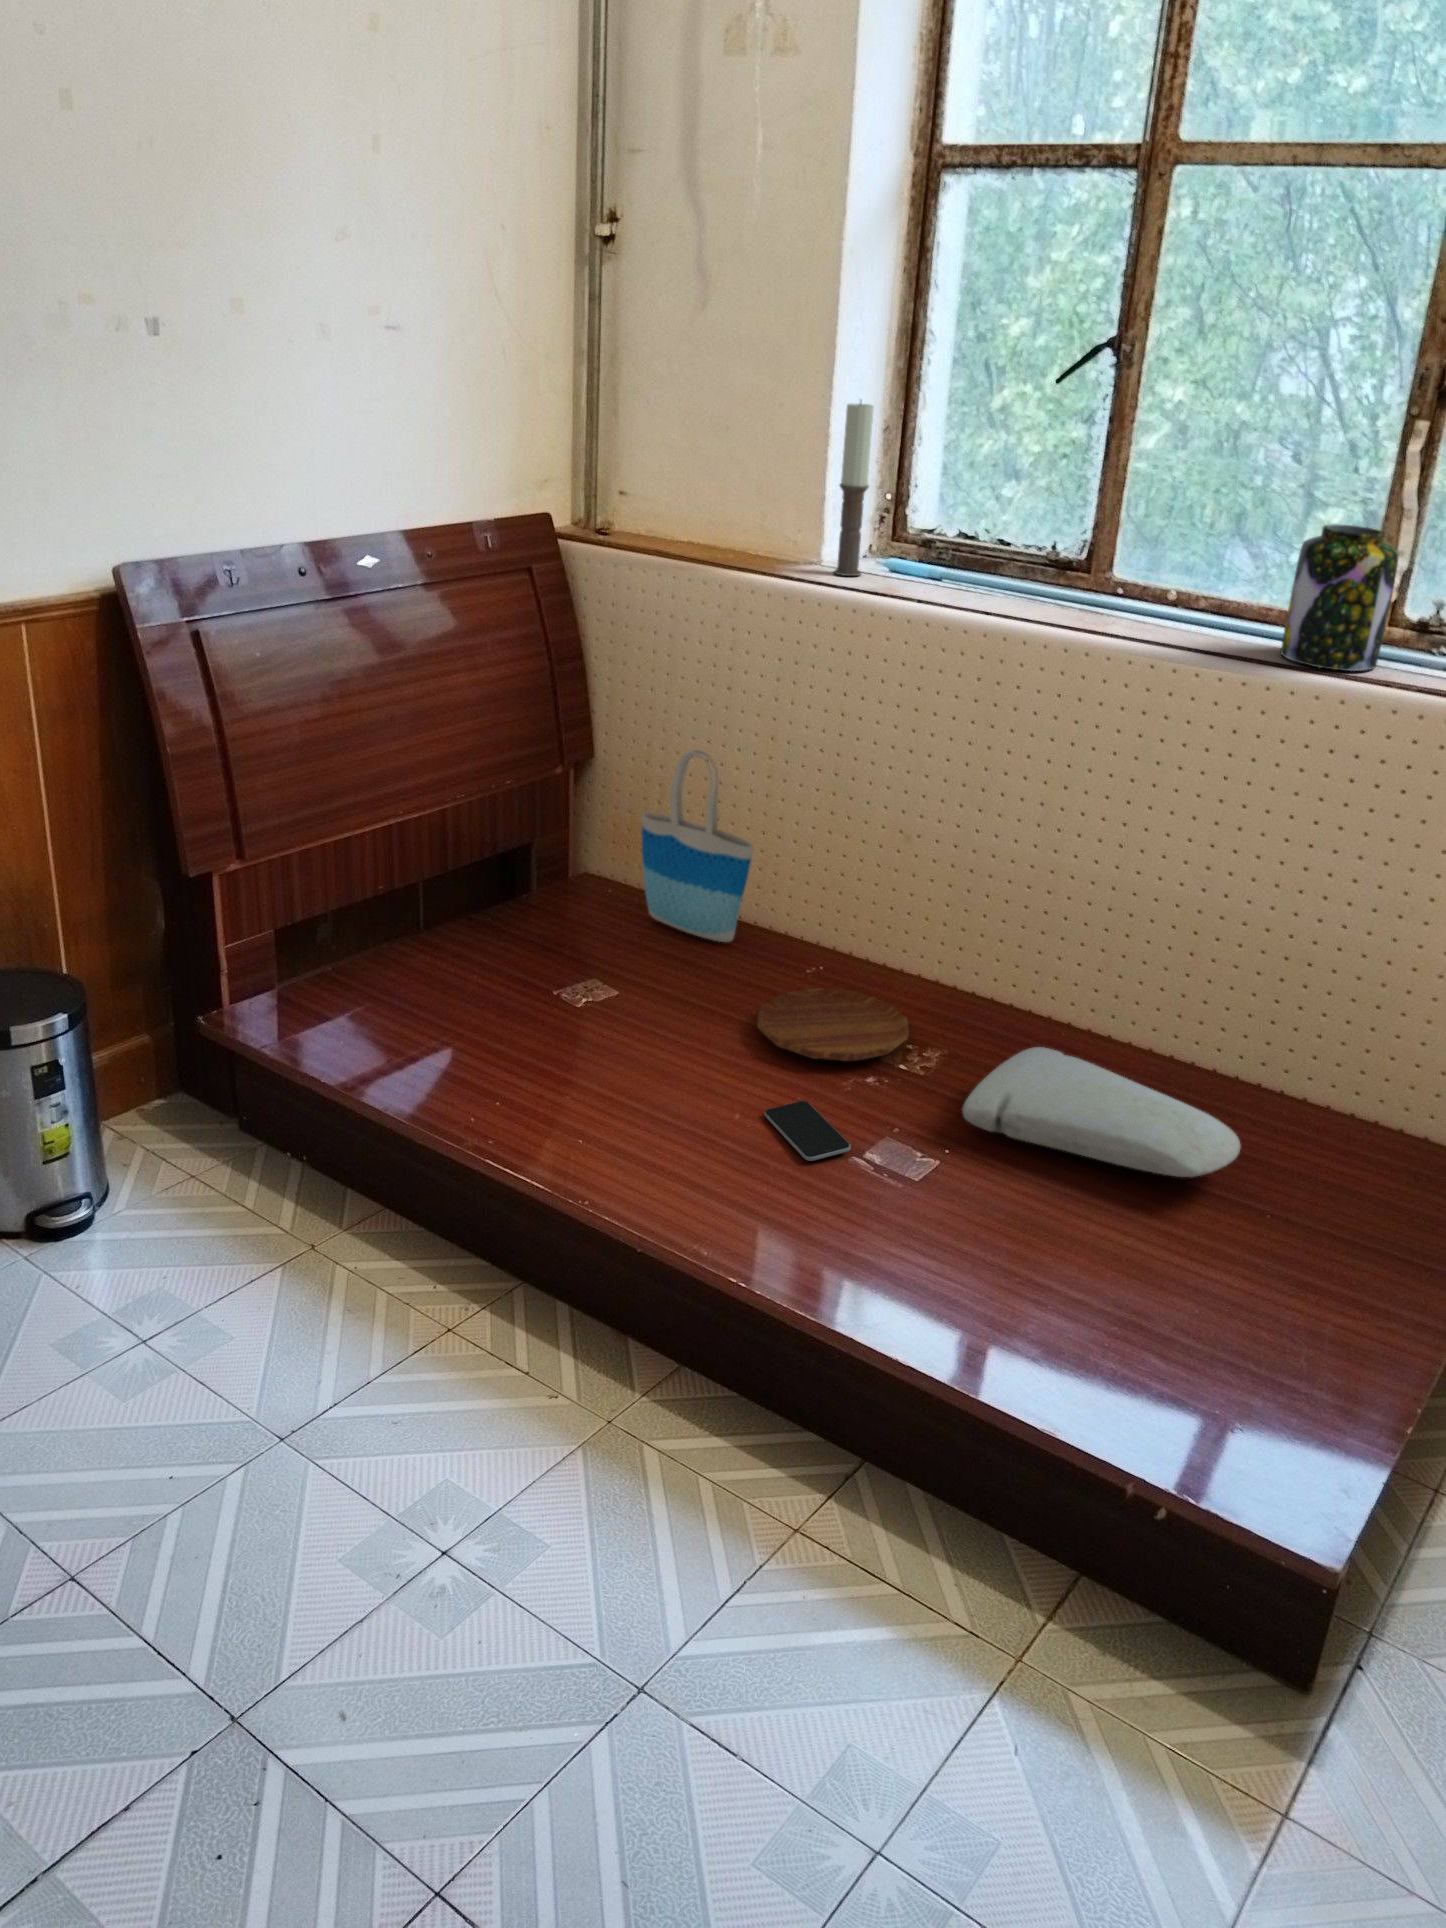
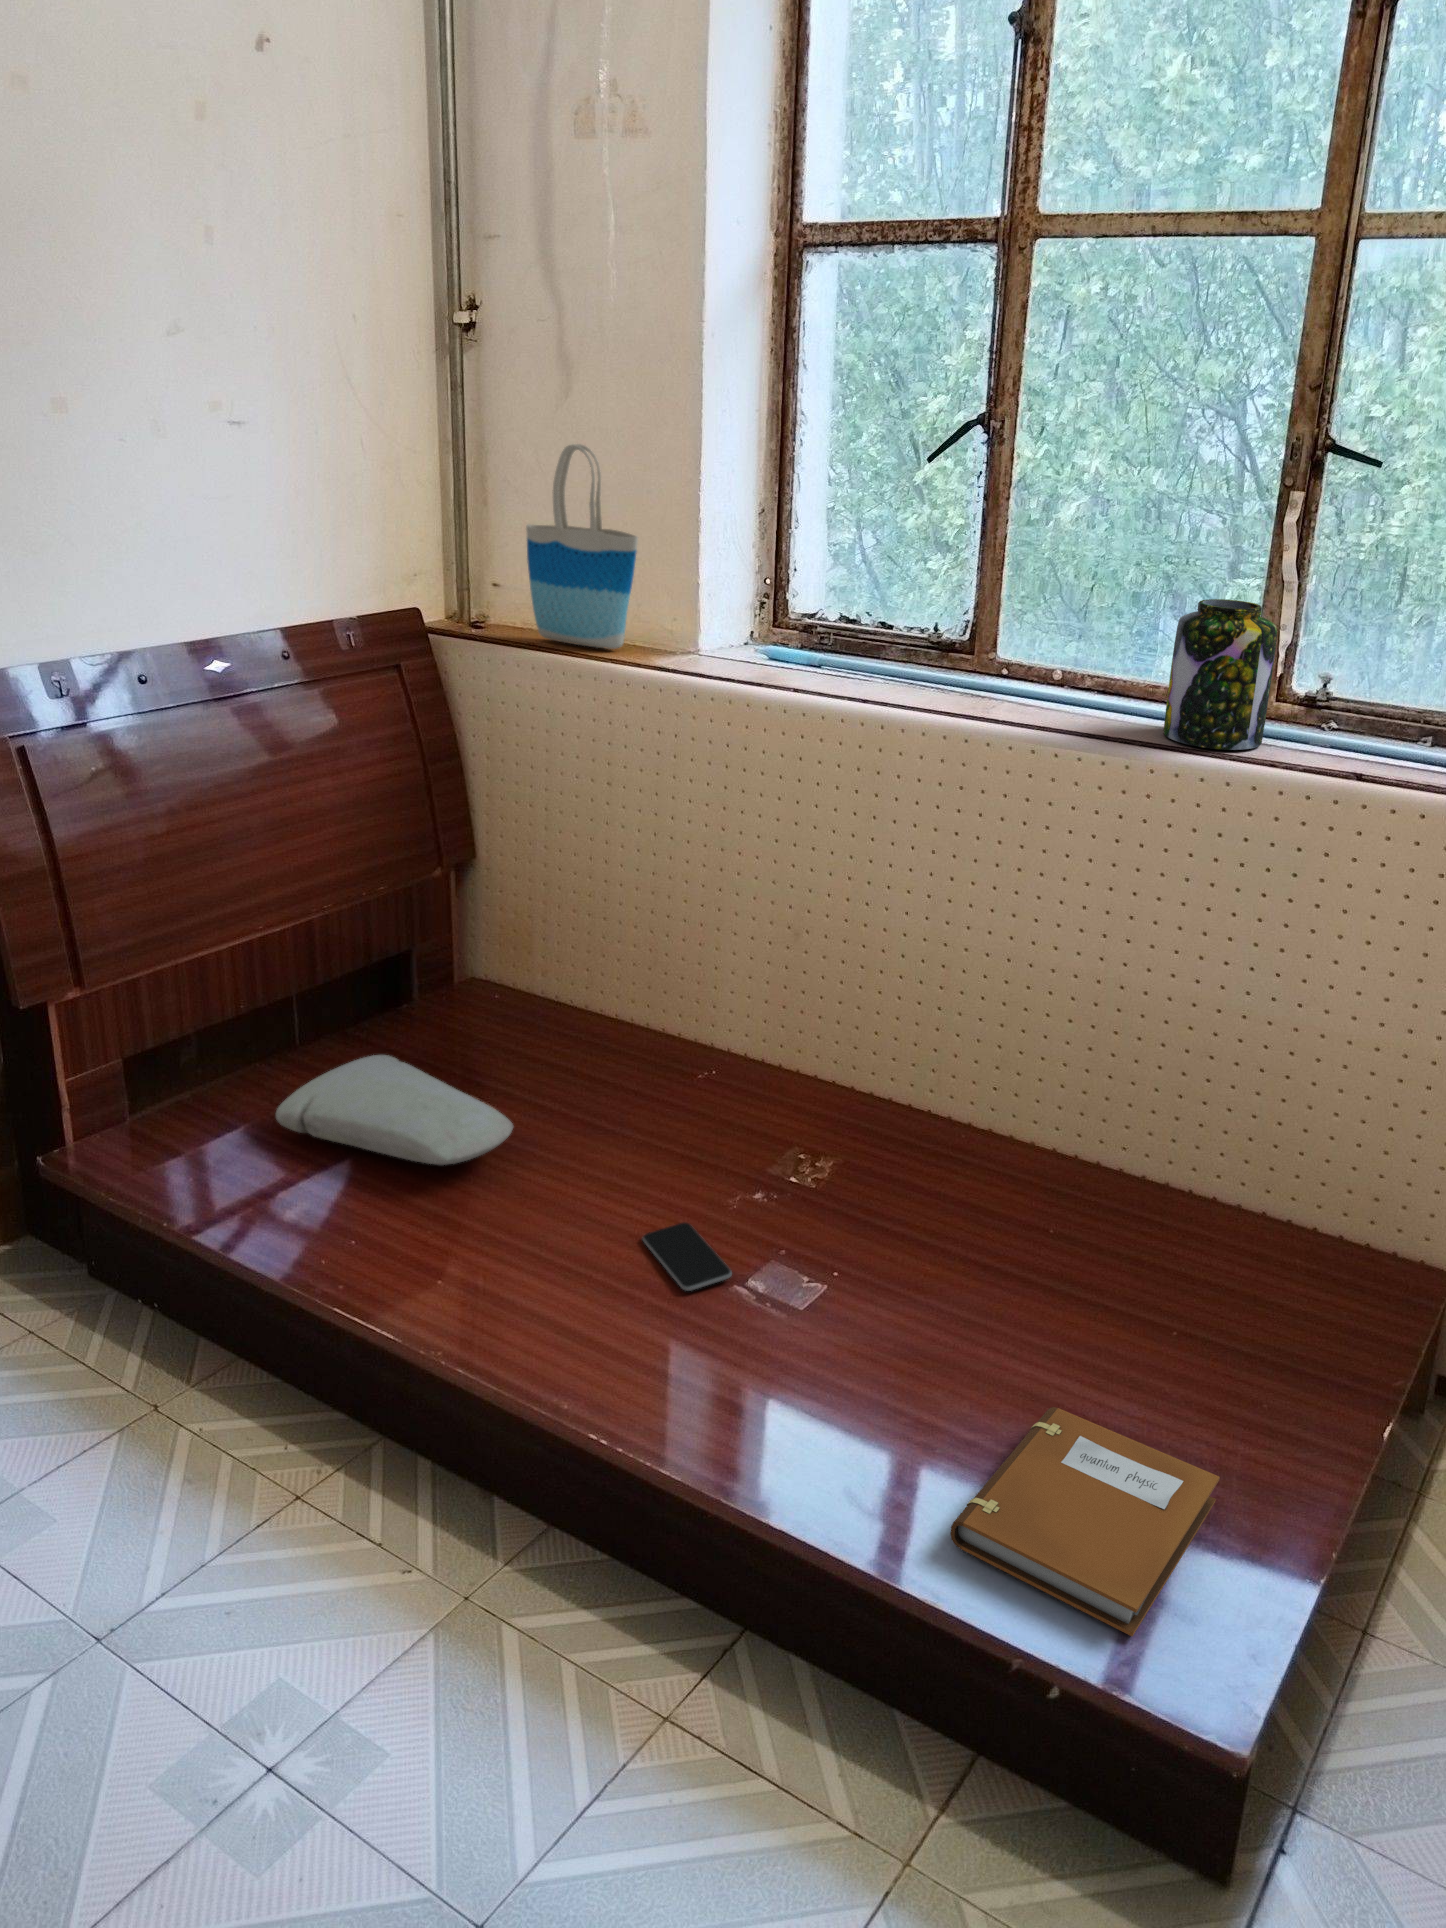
candle: present [833,403,874,576] -> none [711,483,743,664]
tote bag: present [642,750,754,942] -> present [526,444,638,649]
tray: present [757,988,909,1061] -> none [639,1094,800,1175]
pillow: present [962,1047,1240,1177] -> present [276,1055,513,1165]
notebook: none [1065,1272,1314,1467] -> present [950,1407,1220,1637]

